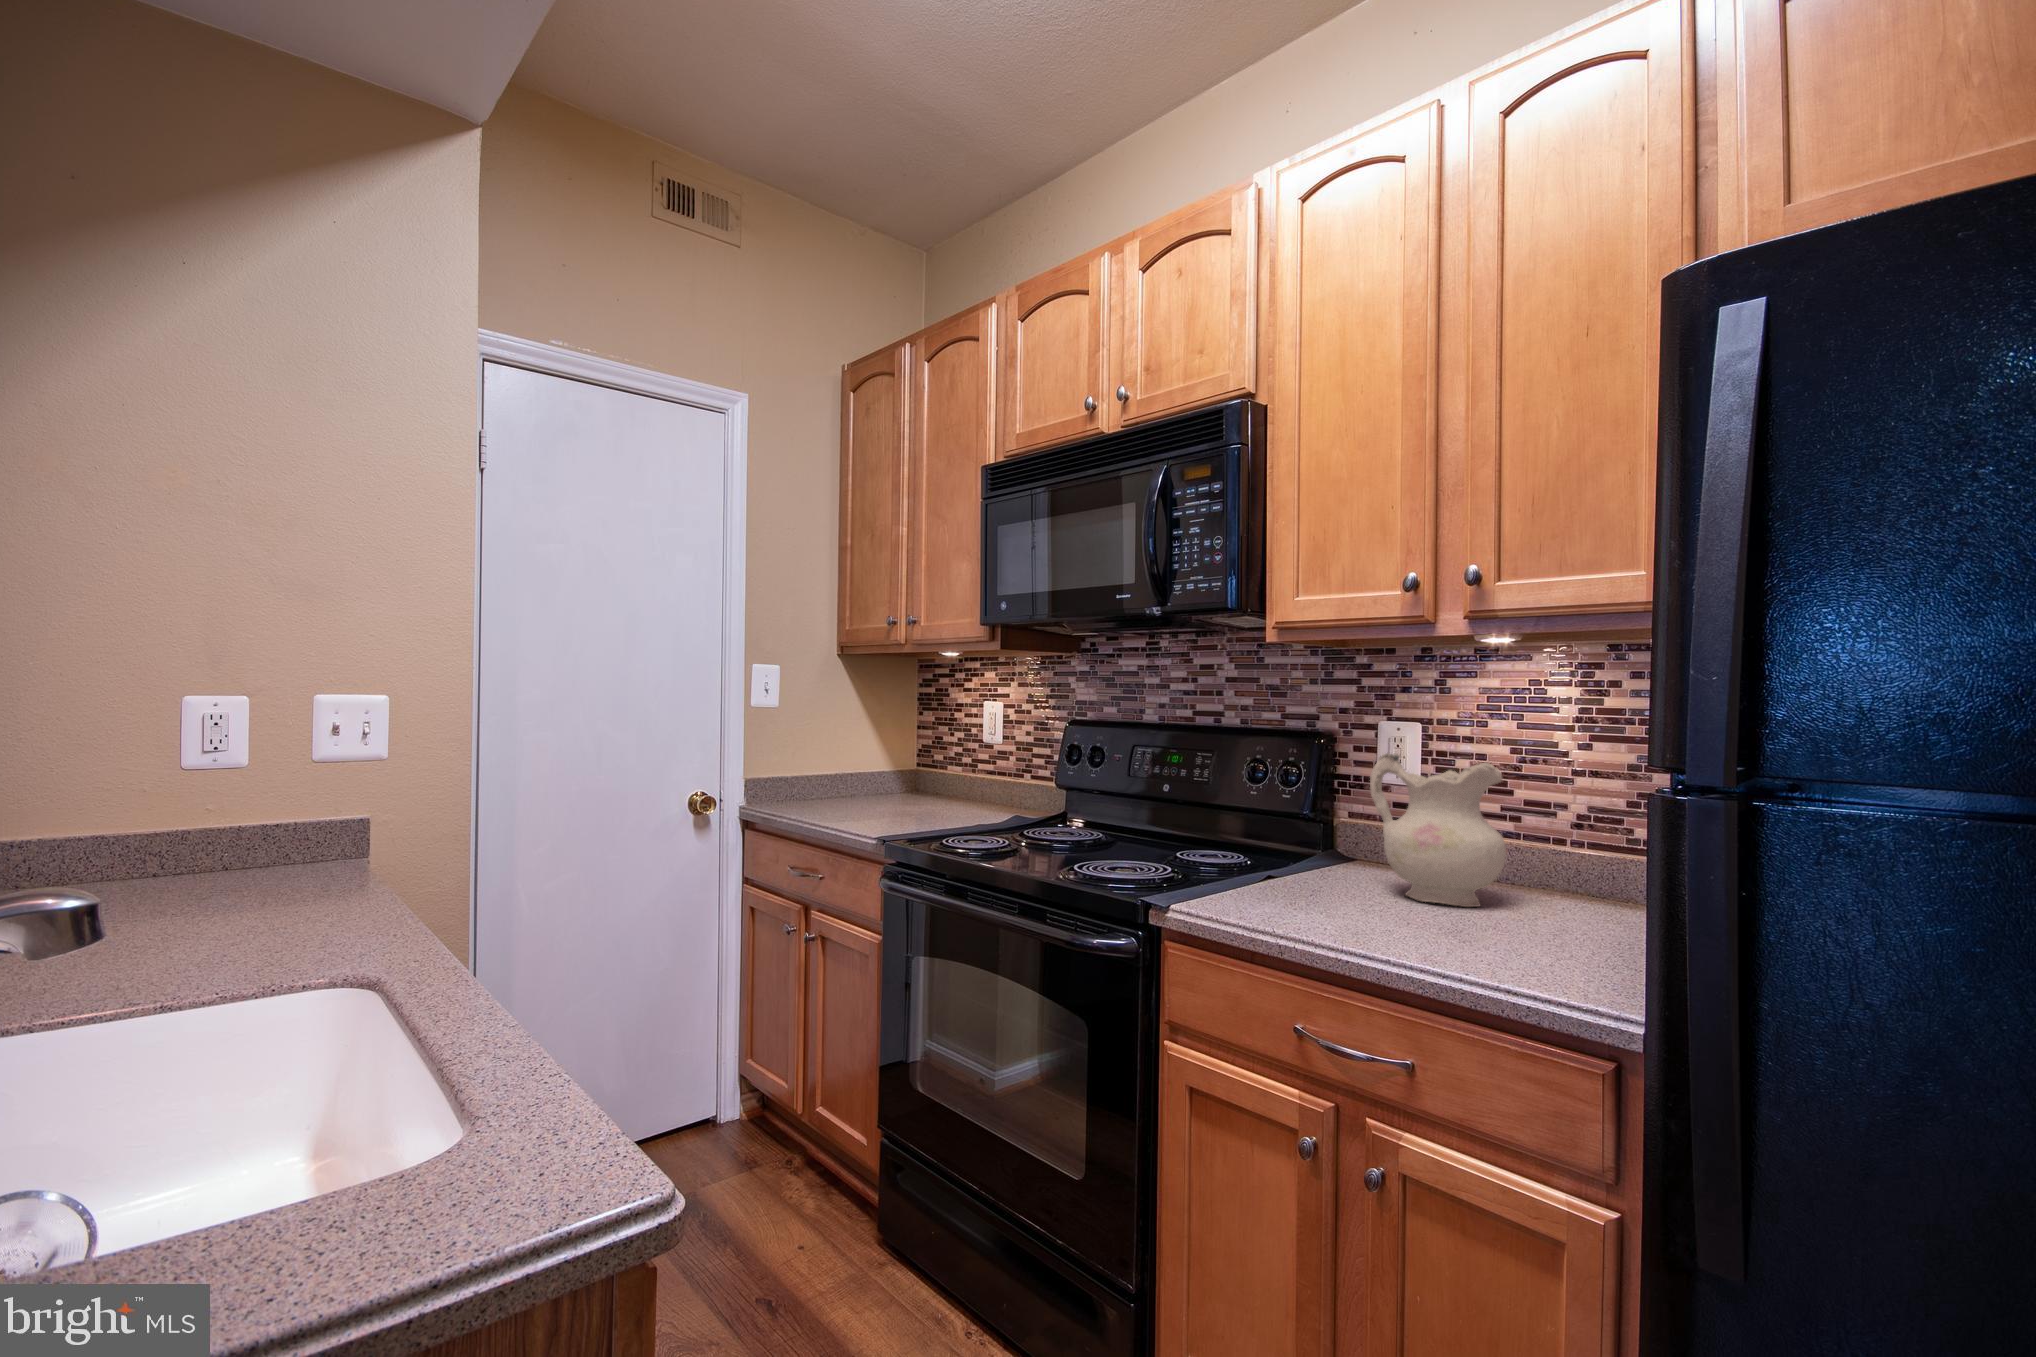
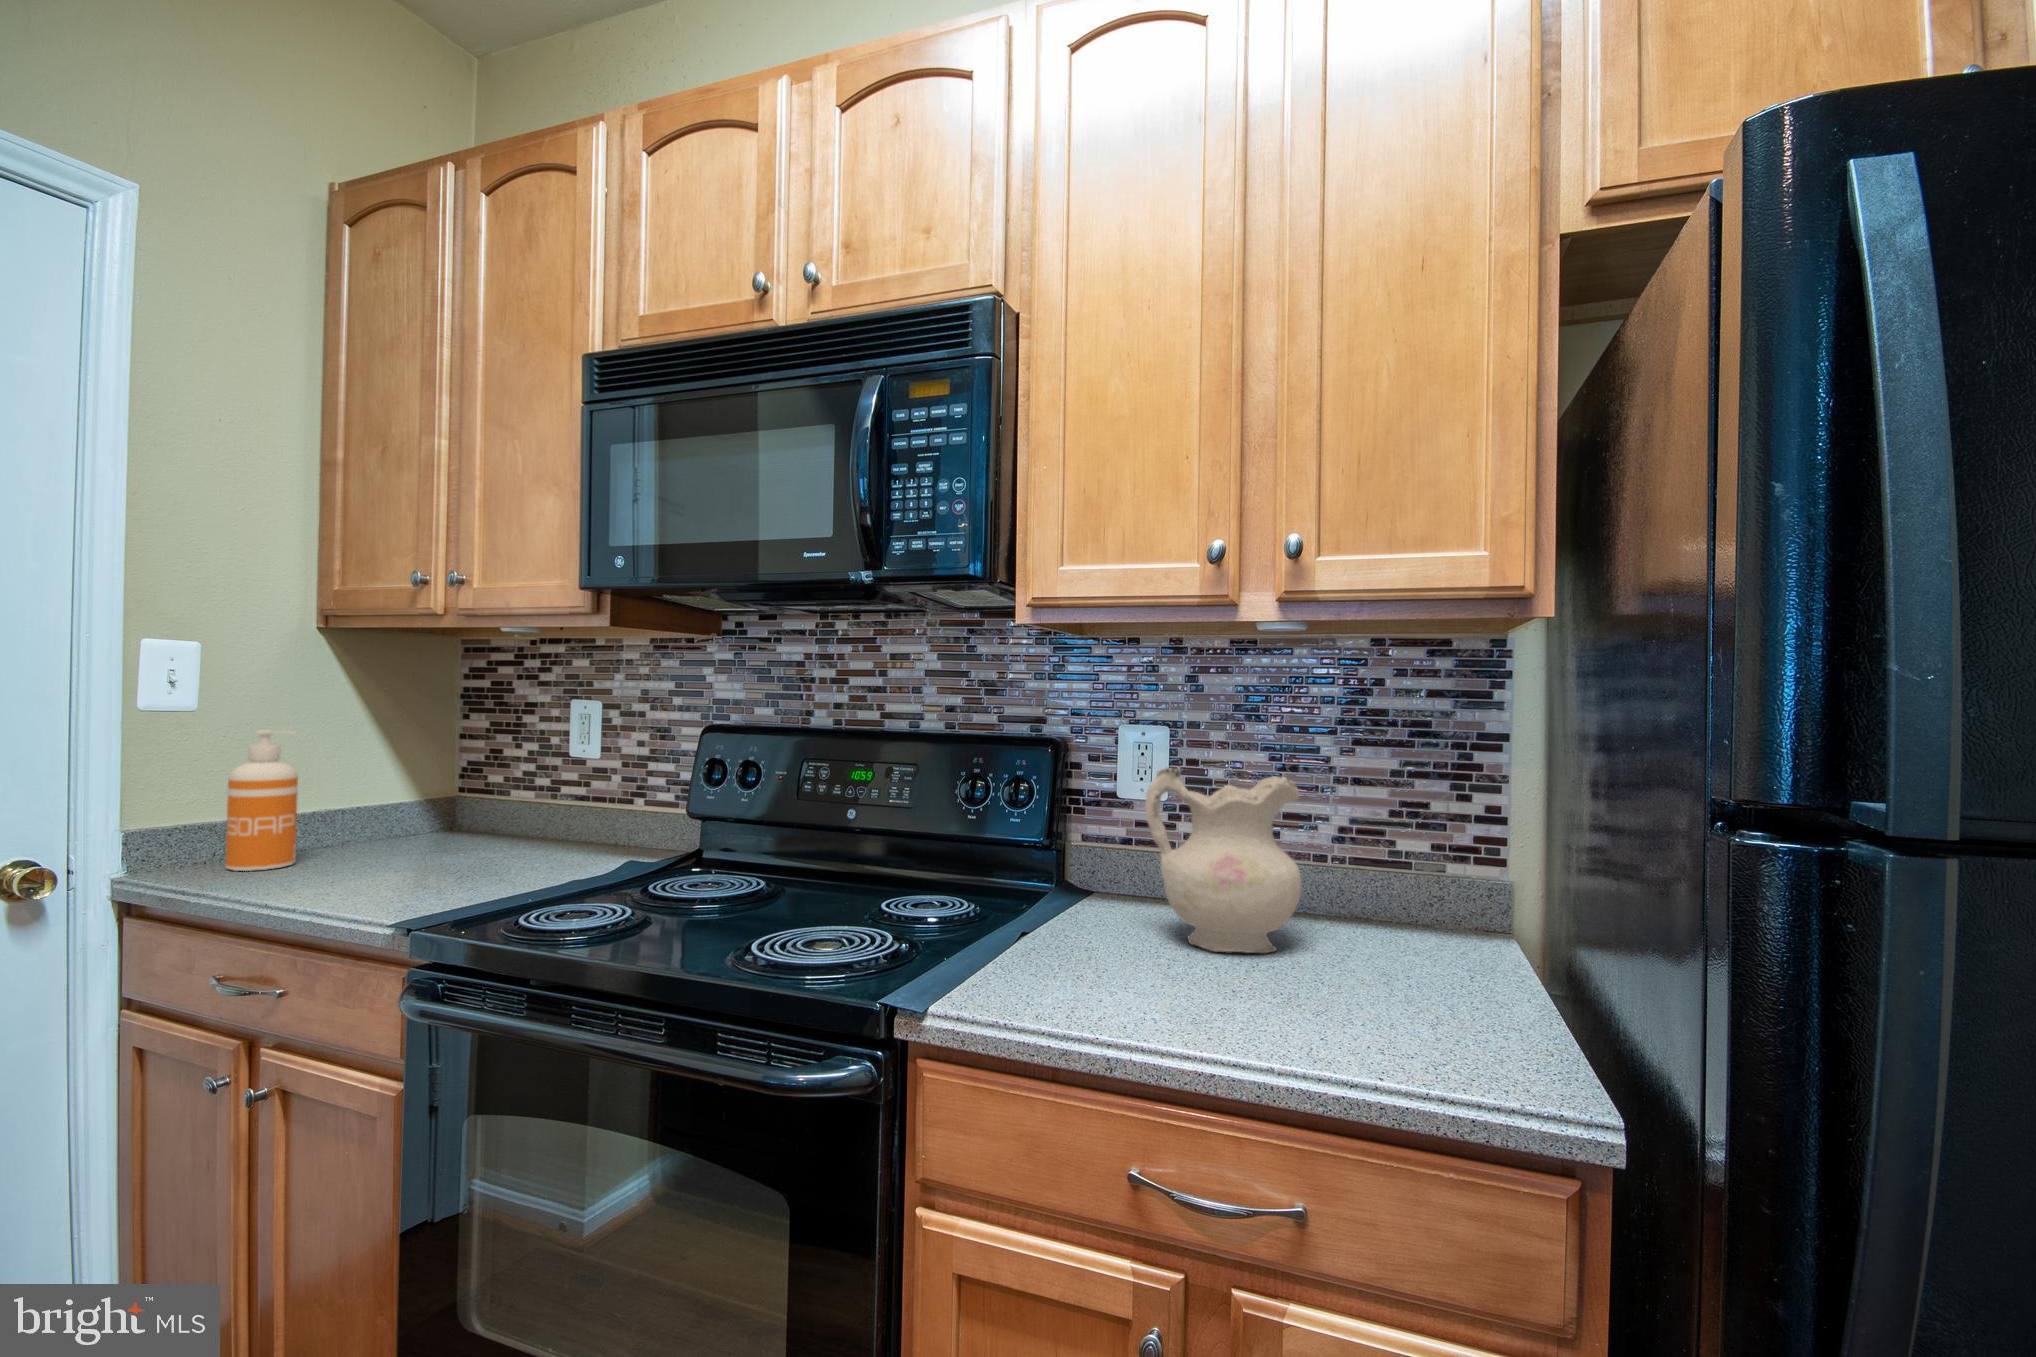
soap dispenser: none [791,719,826,806] -> present [225,730,298,871]

